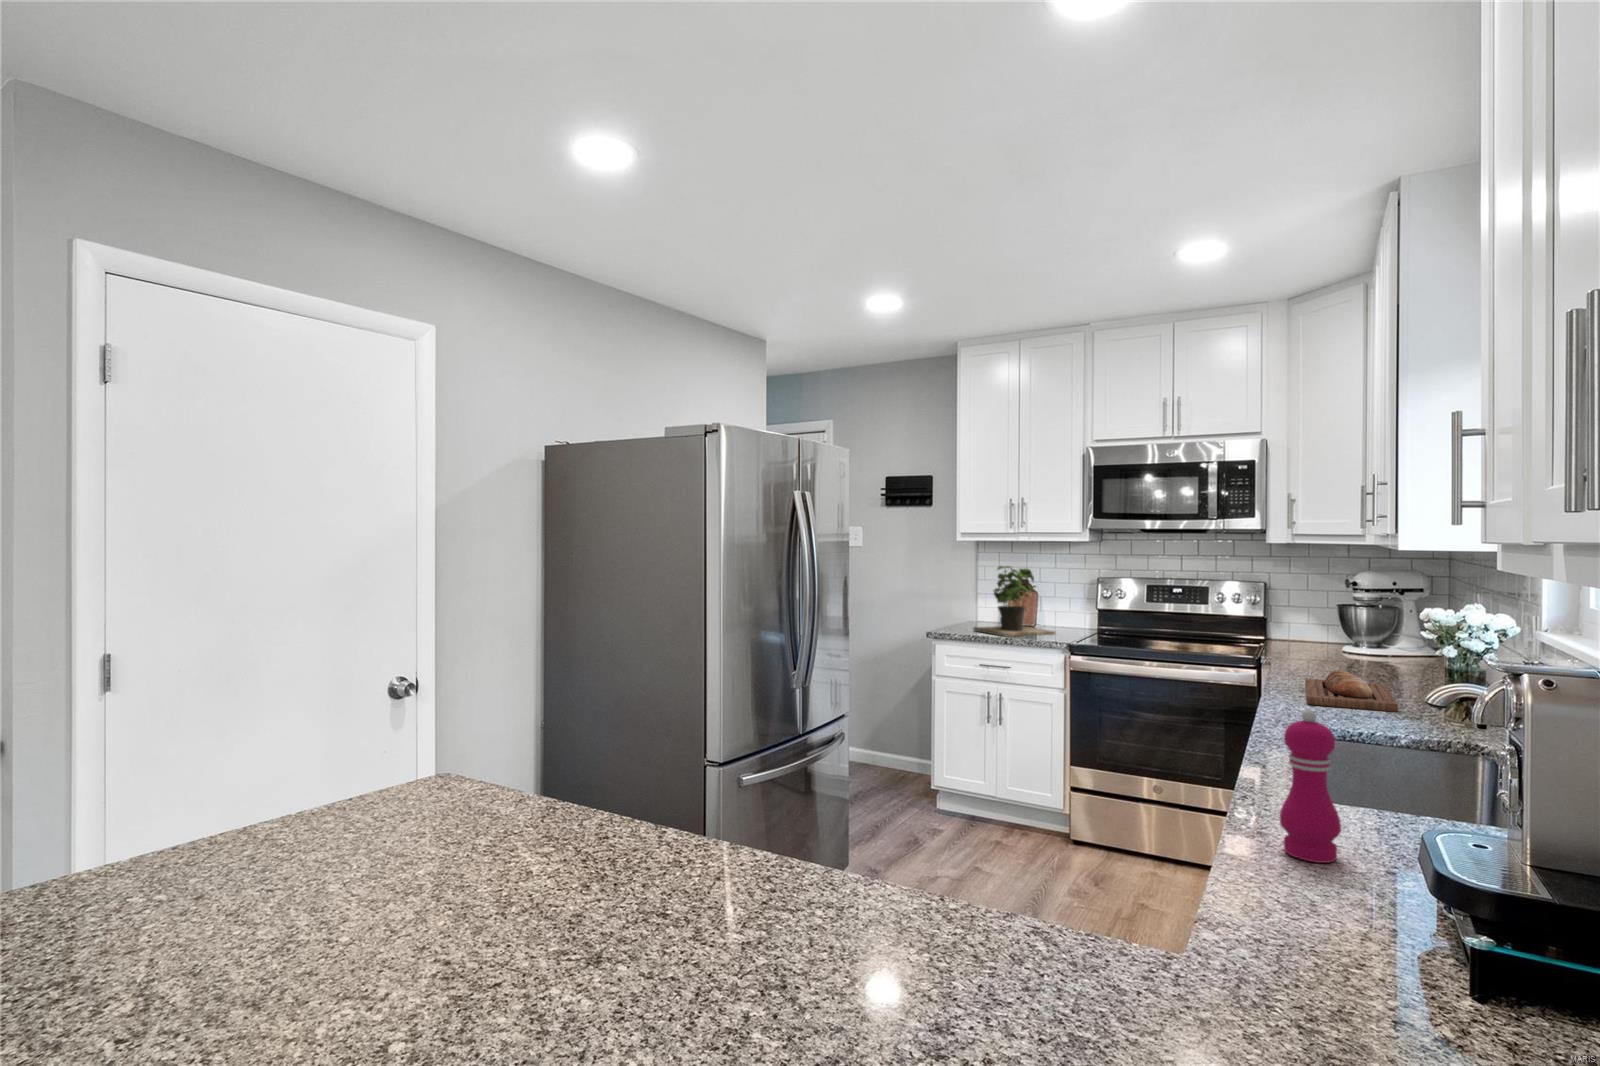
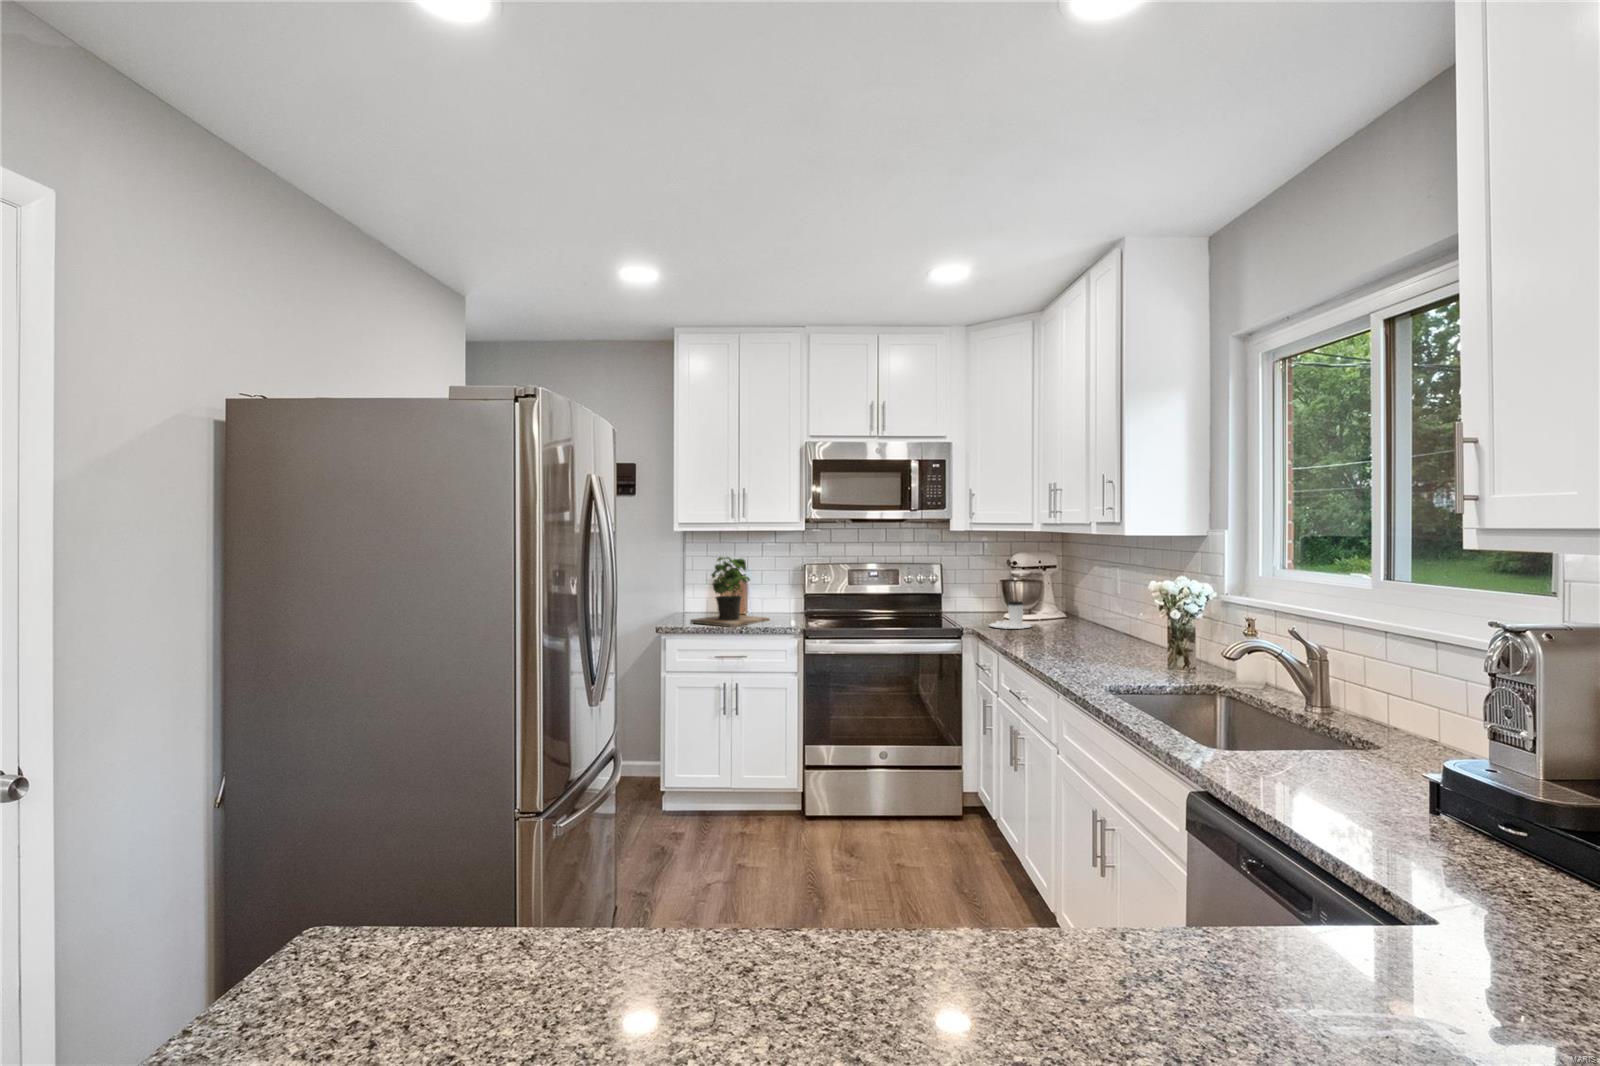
coffee cup: none [1296,629,1359,663] -> present [990,601,1032,629]
bread loaf: present [1305,670,1398,712] -> none [1041,637,1129,667]
pepper mill: present [1280,710,1341,863] -> none [1281,683,1328,798]

